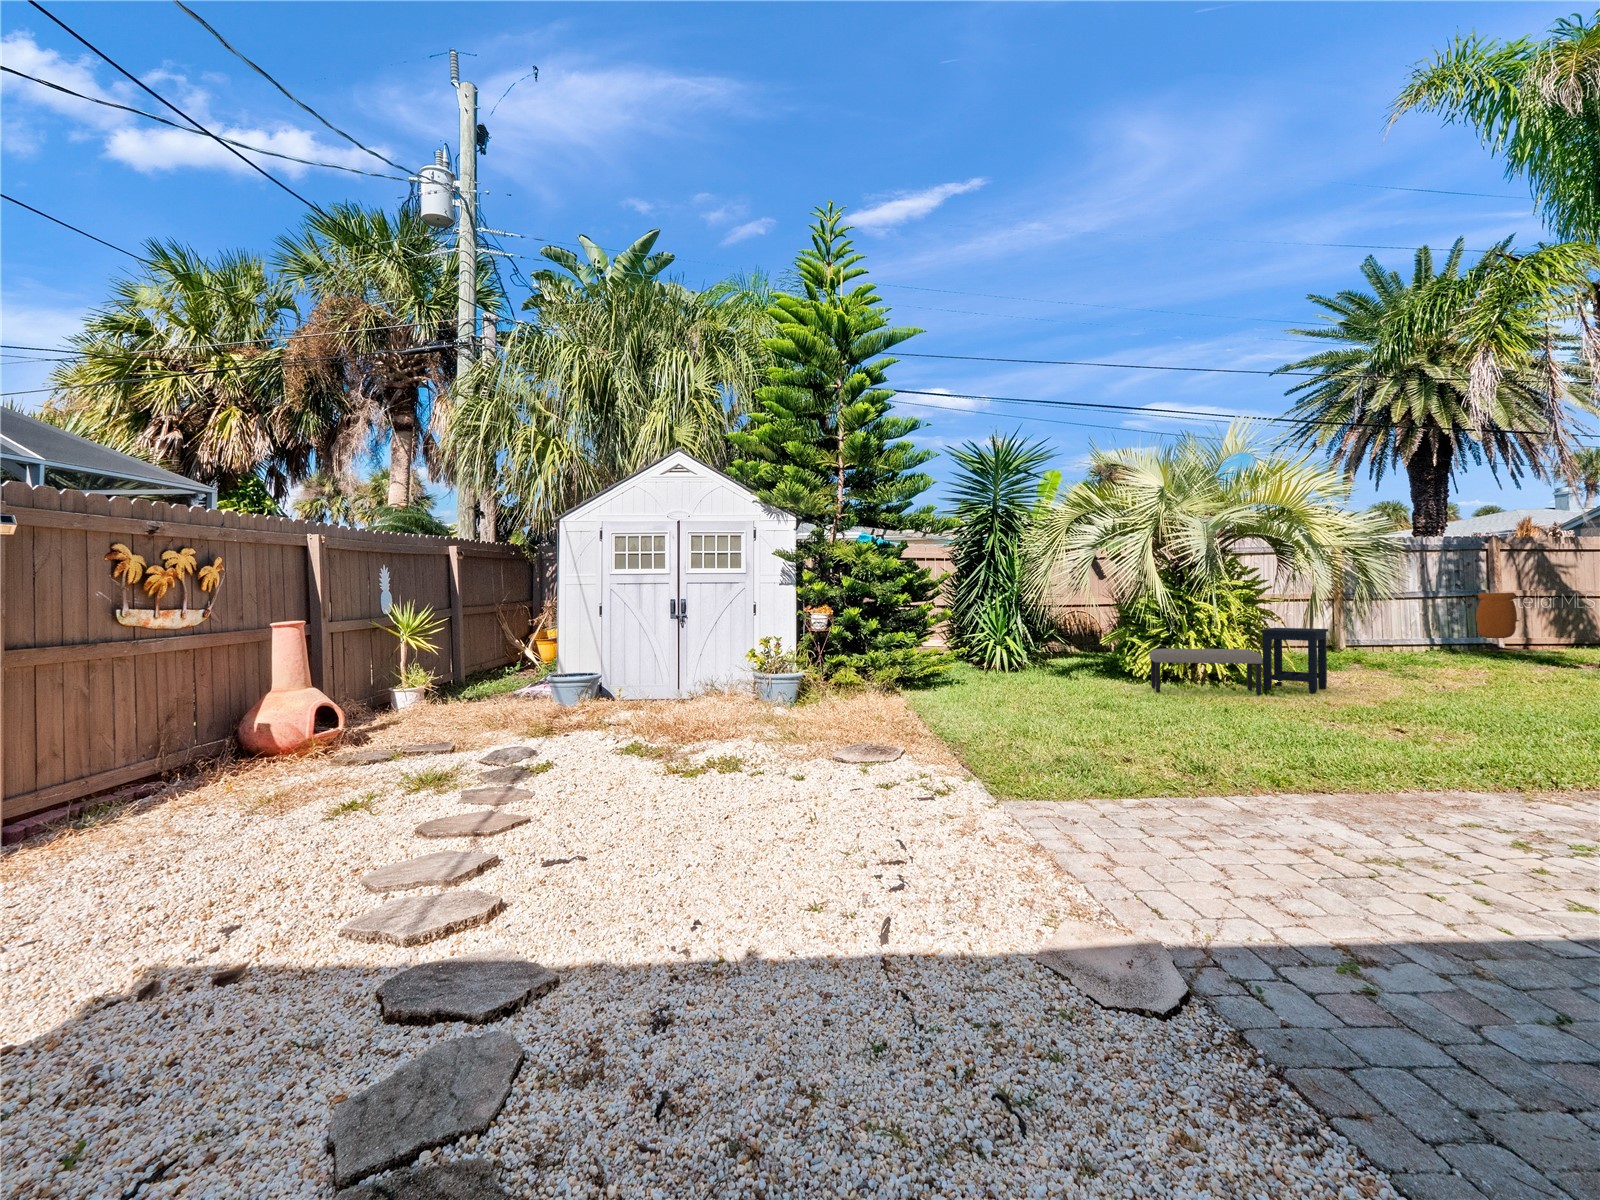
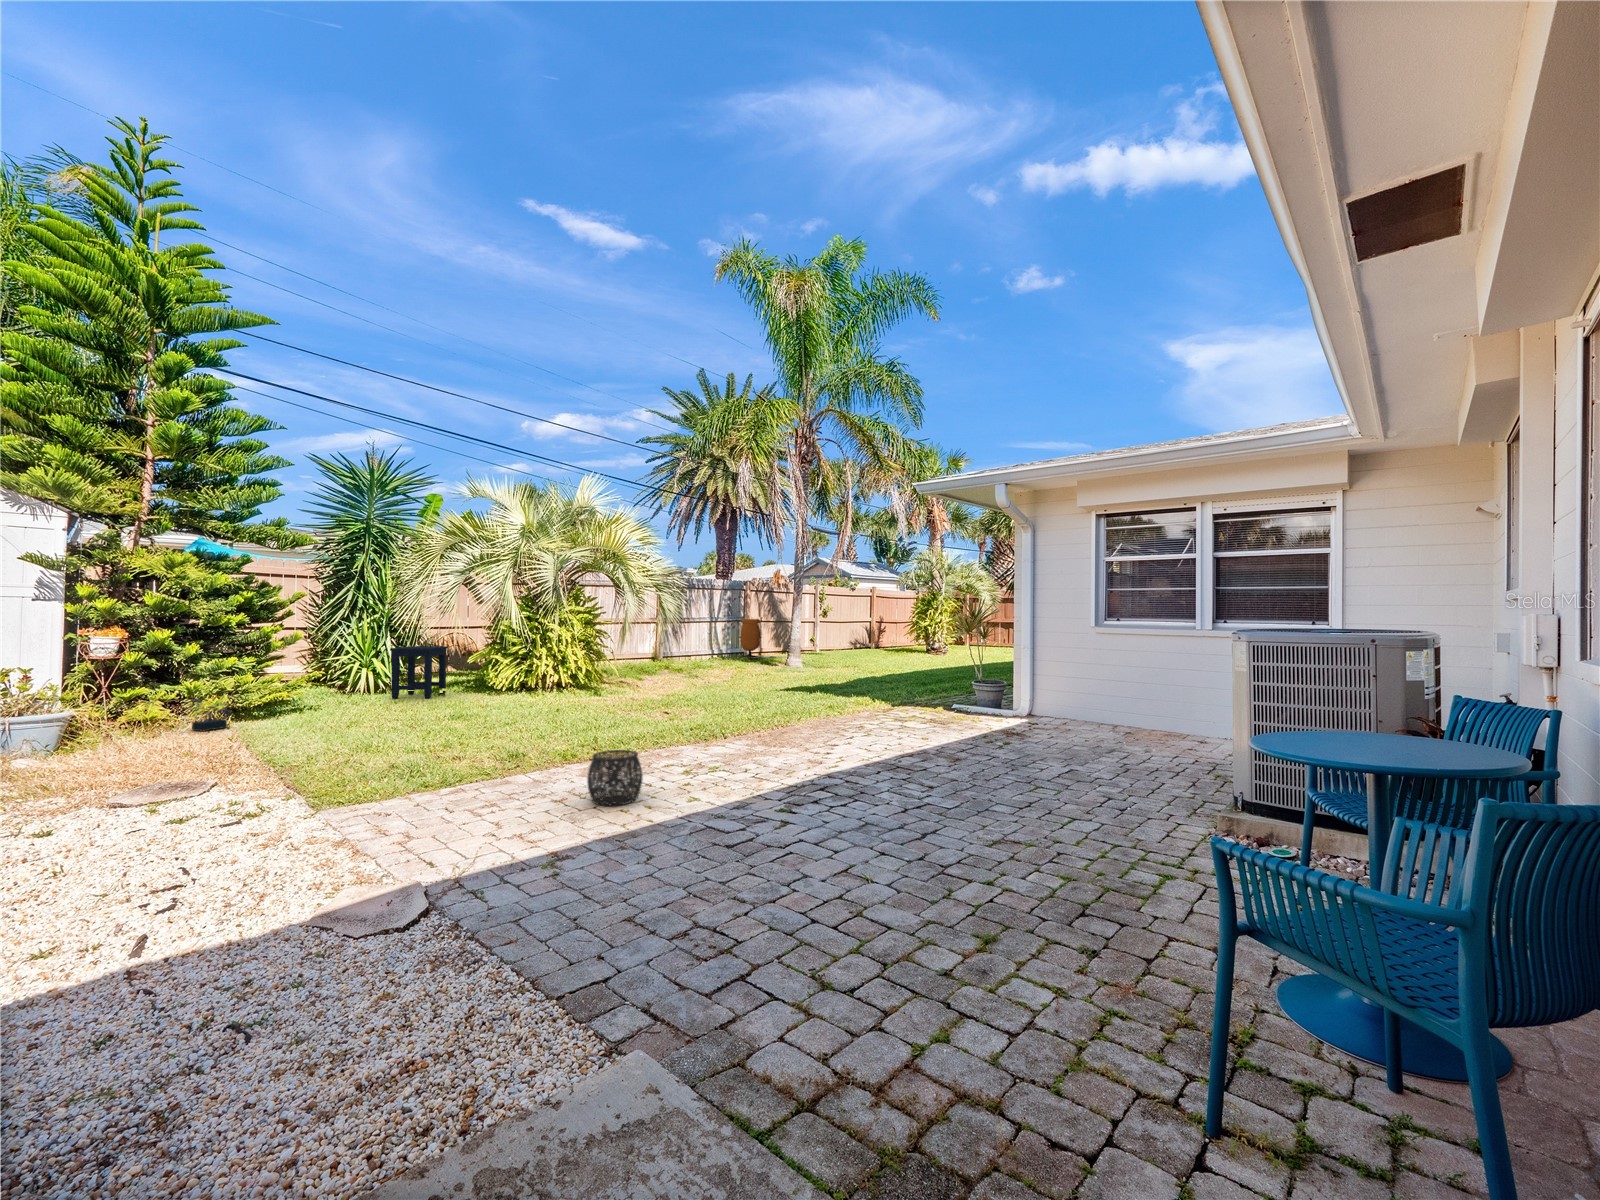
side table: present [1261,628,1328,693] -> present [390,646,448,699]
bench: present [1150,649,1263,695] -> none [509,662,594,702]
decorative plant: none [869,669,902,699] -> present [184,699,229,731]
woven basket: none [1347,786,1456,877] -> present [587,750,643,806]

